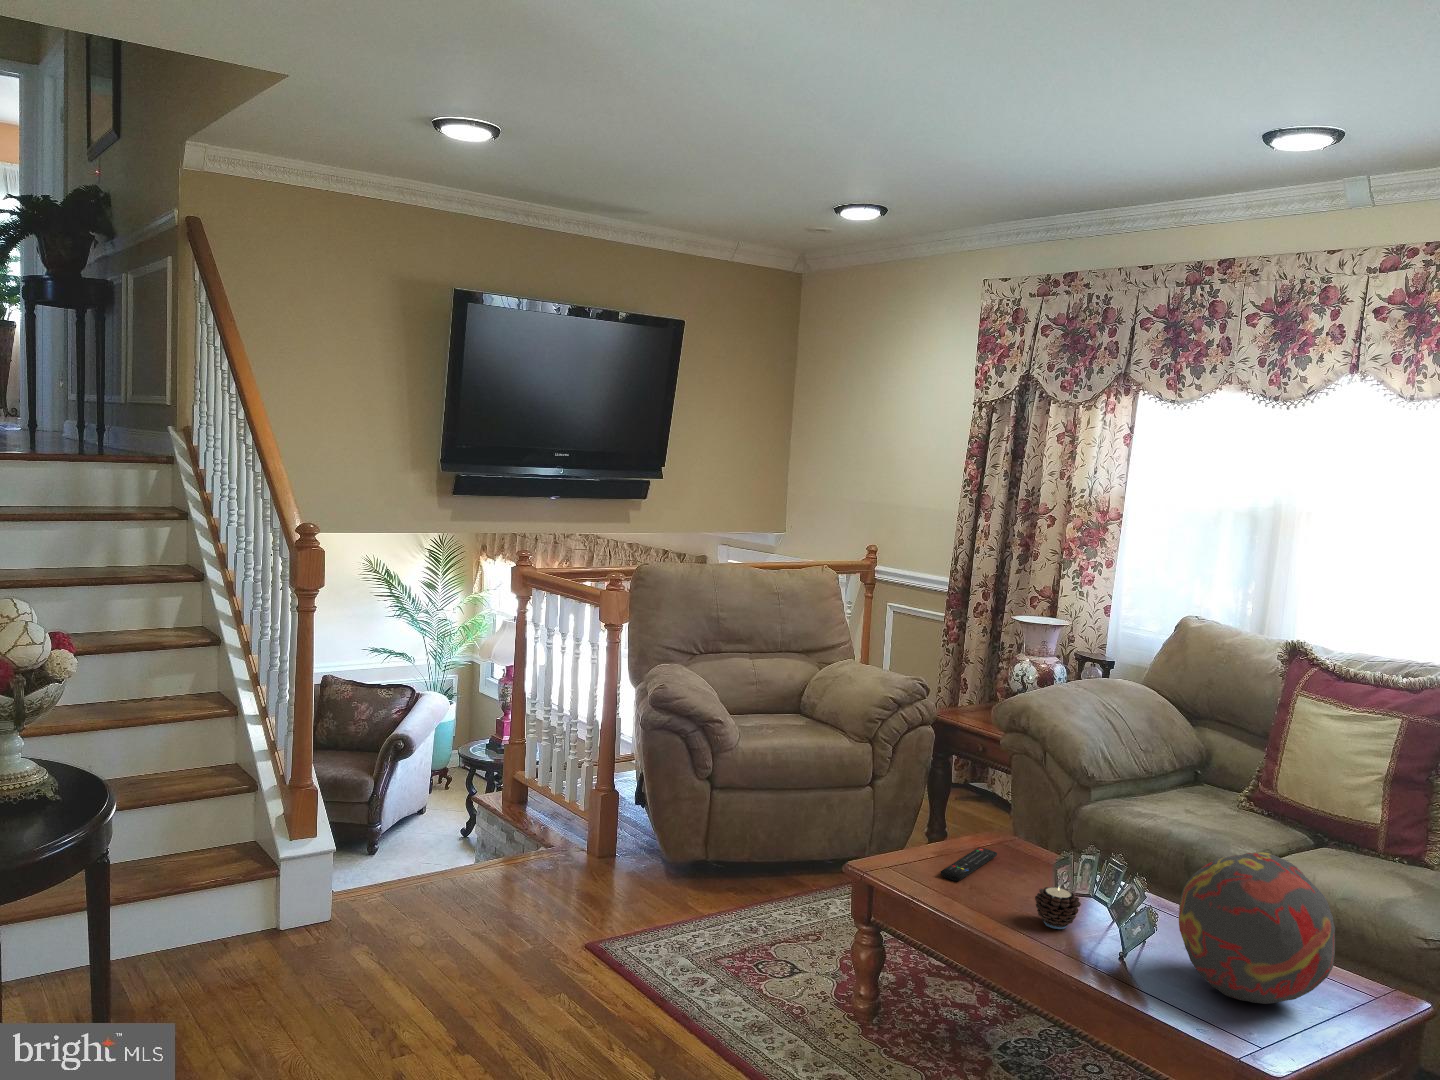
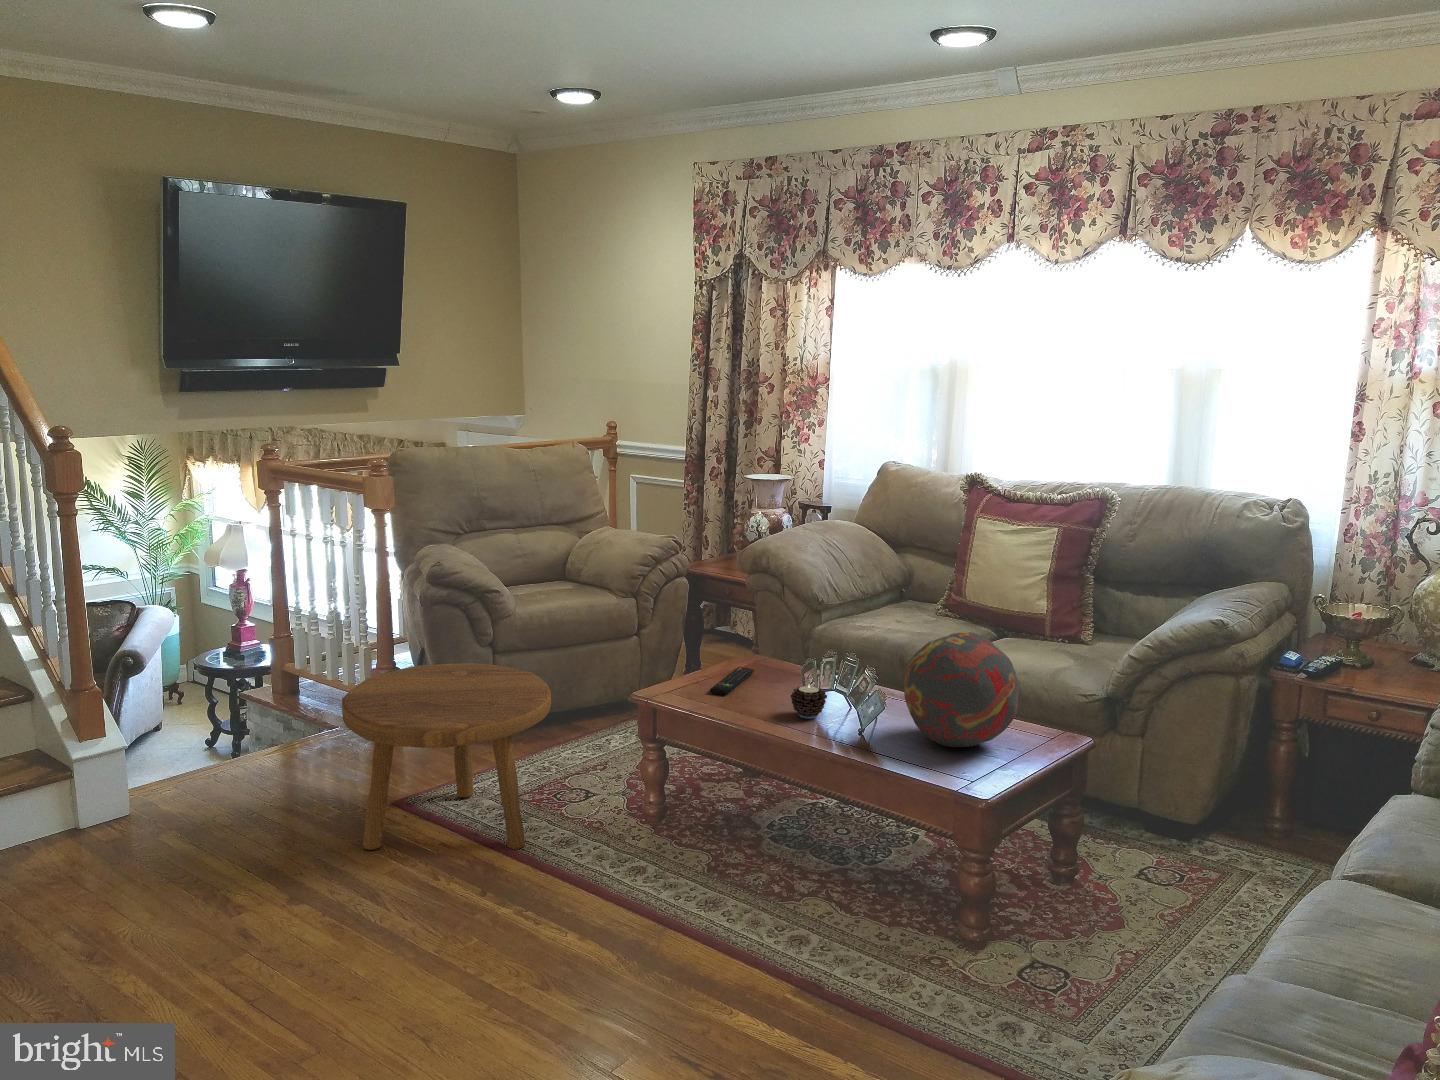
footstool: none [540,796,760,1024] -> present [342,663,551,850]

